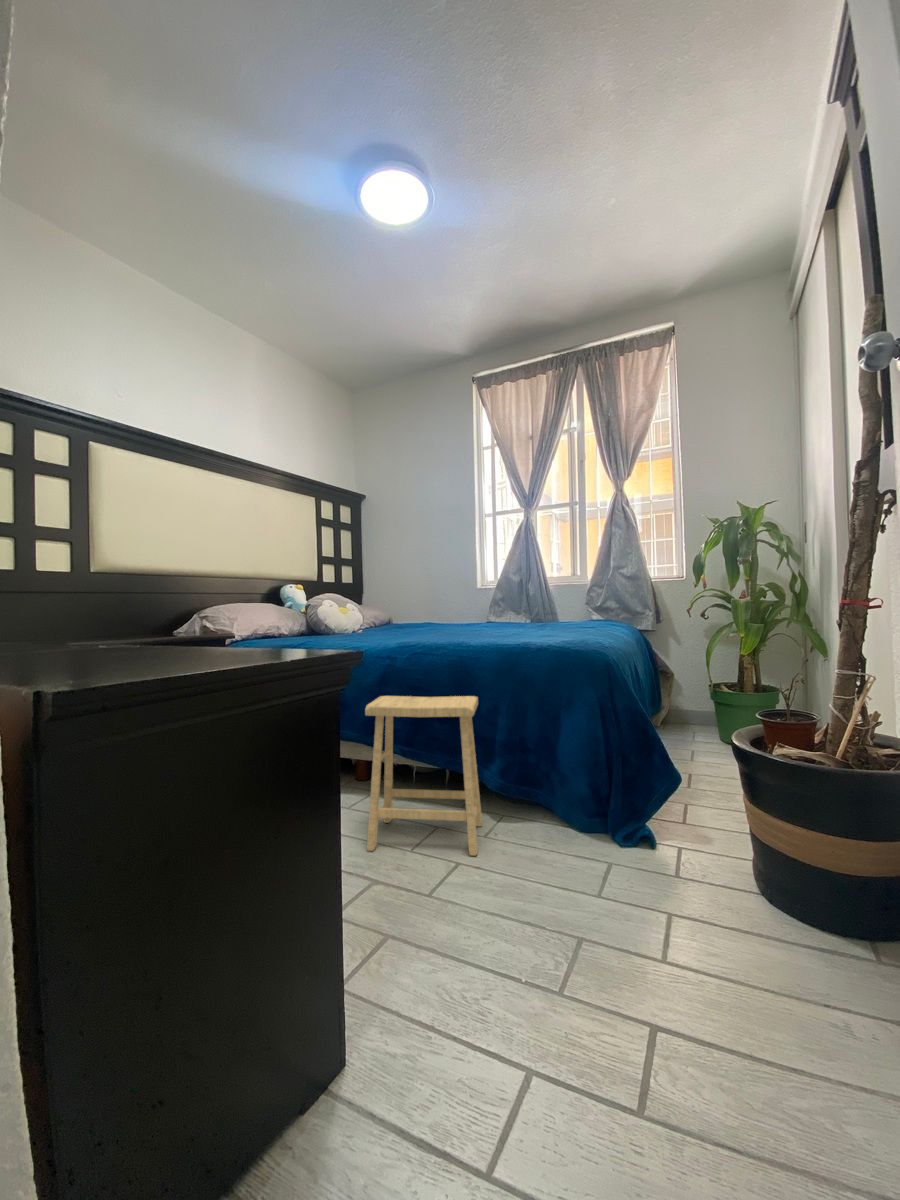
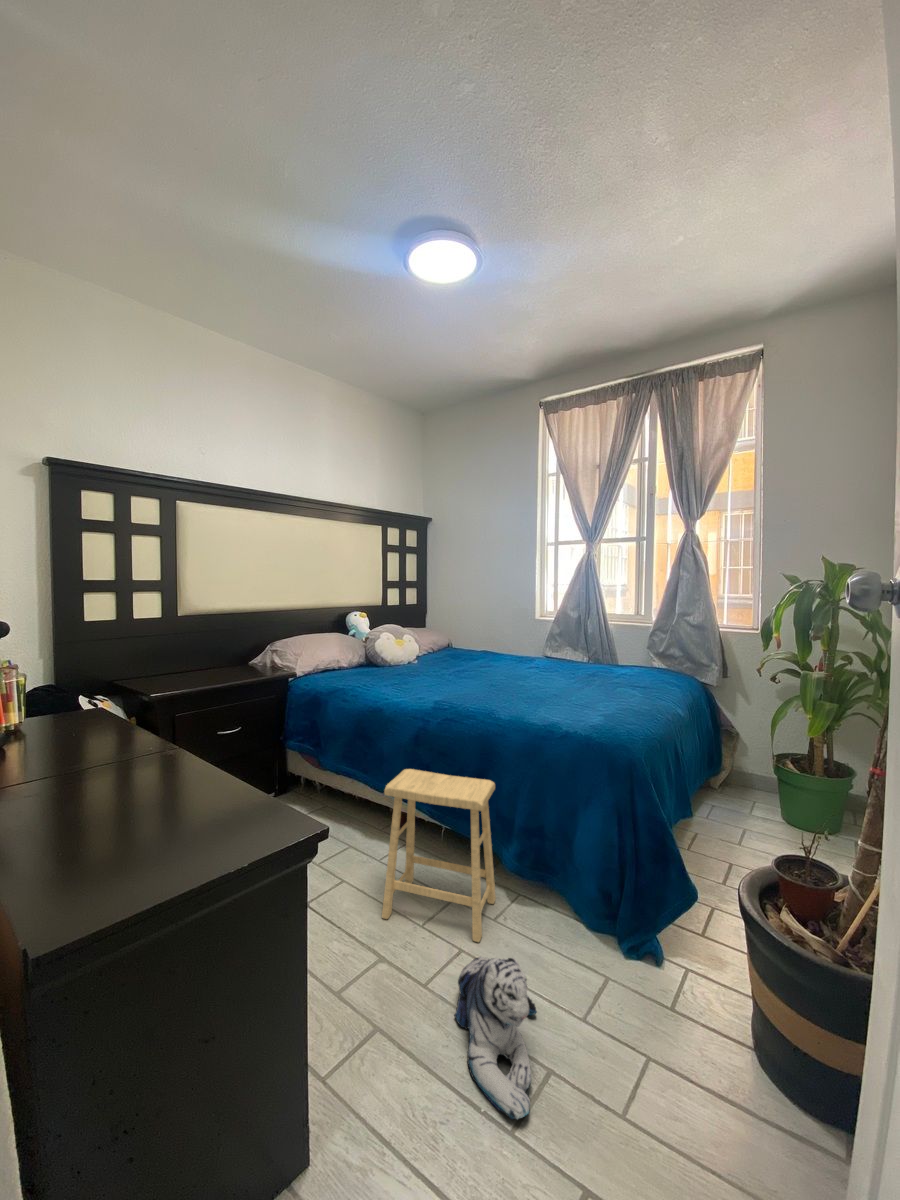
plush toy: none [469,834,574,981] -> present [454,957,537,1119]

